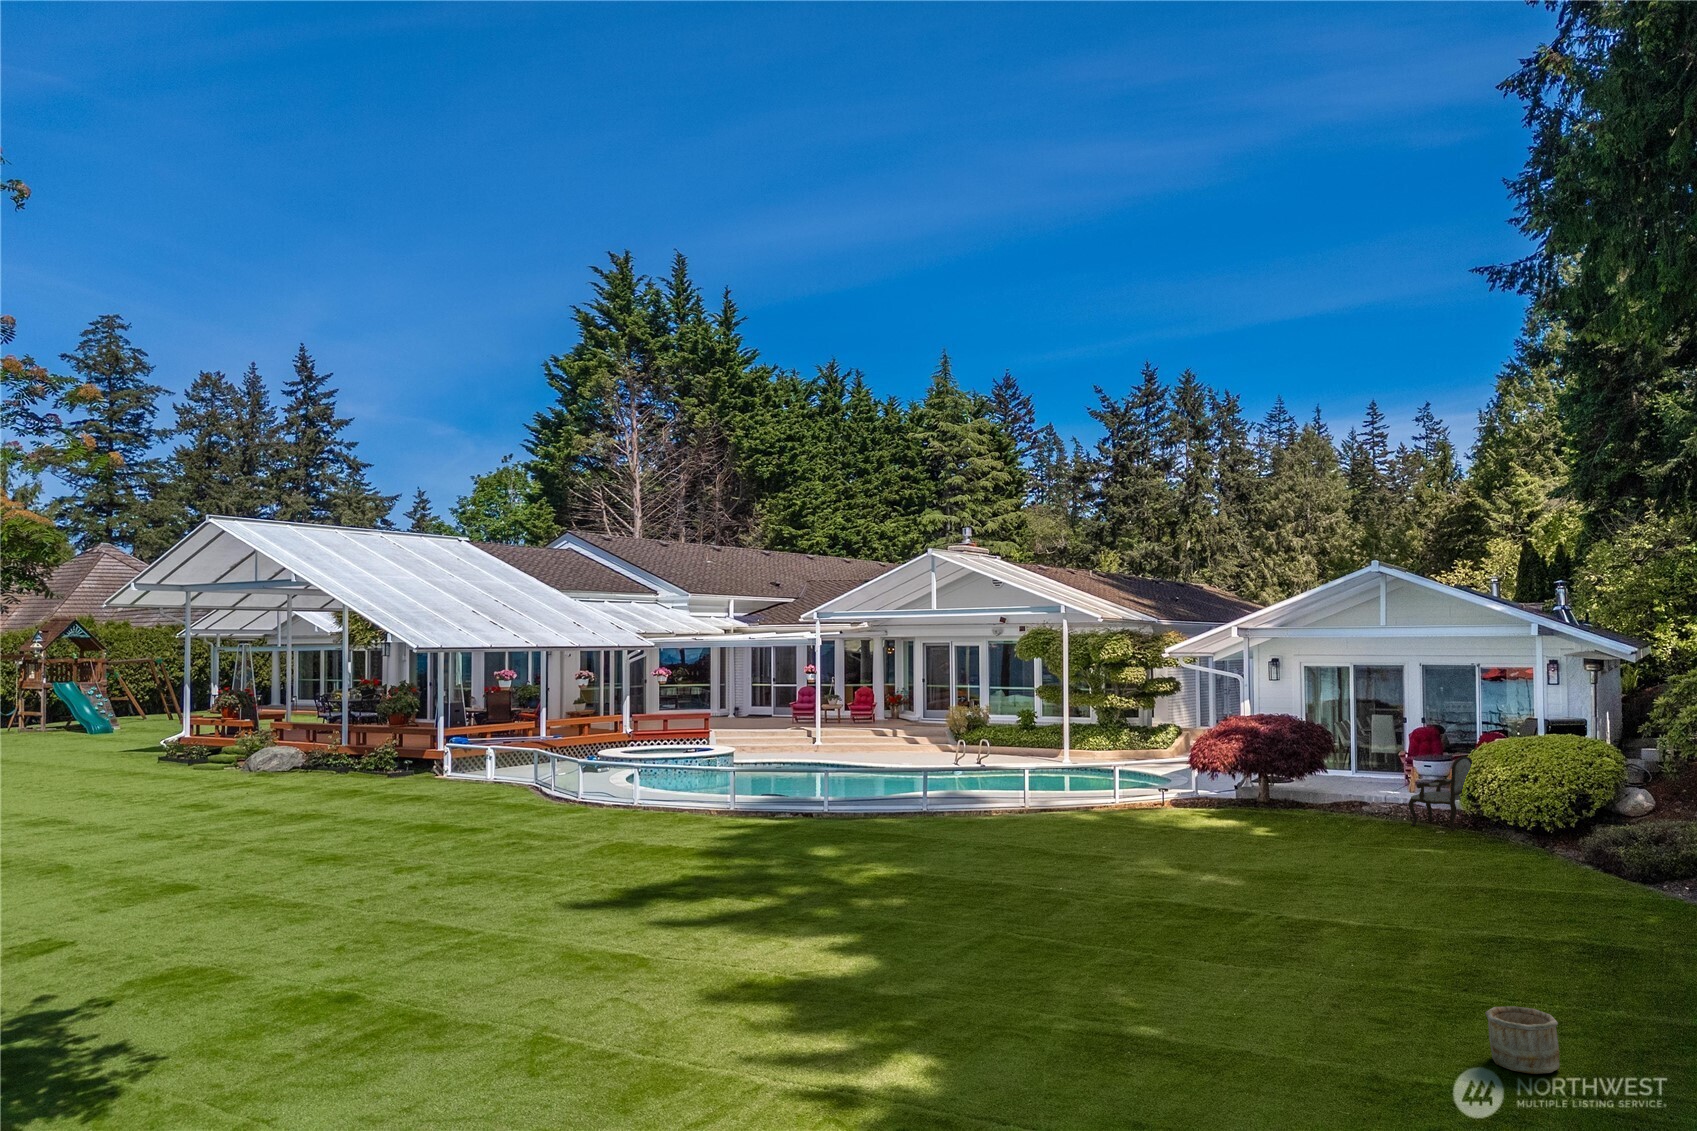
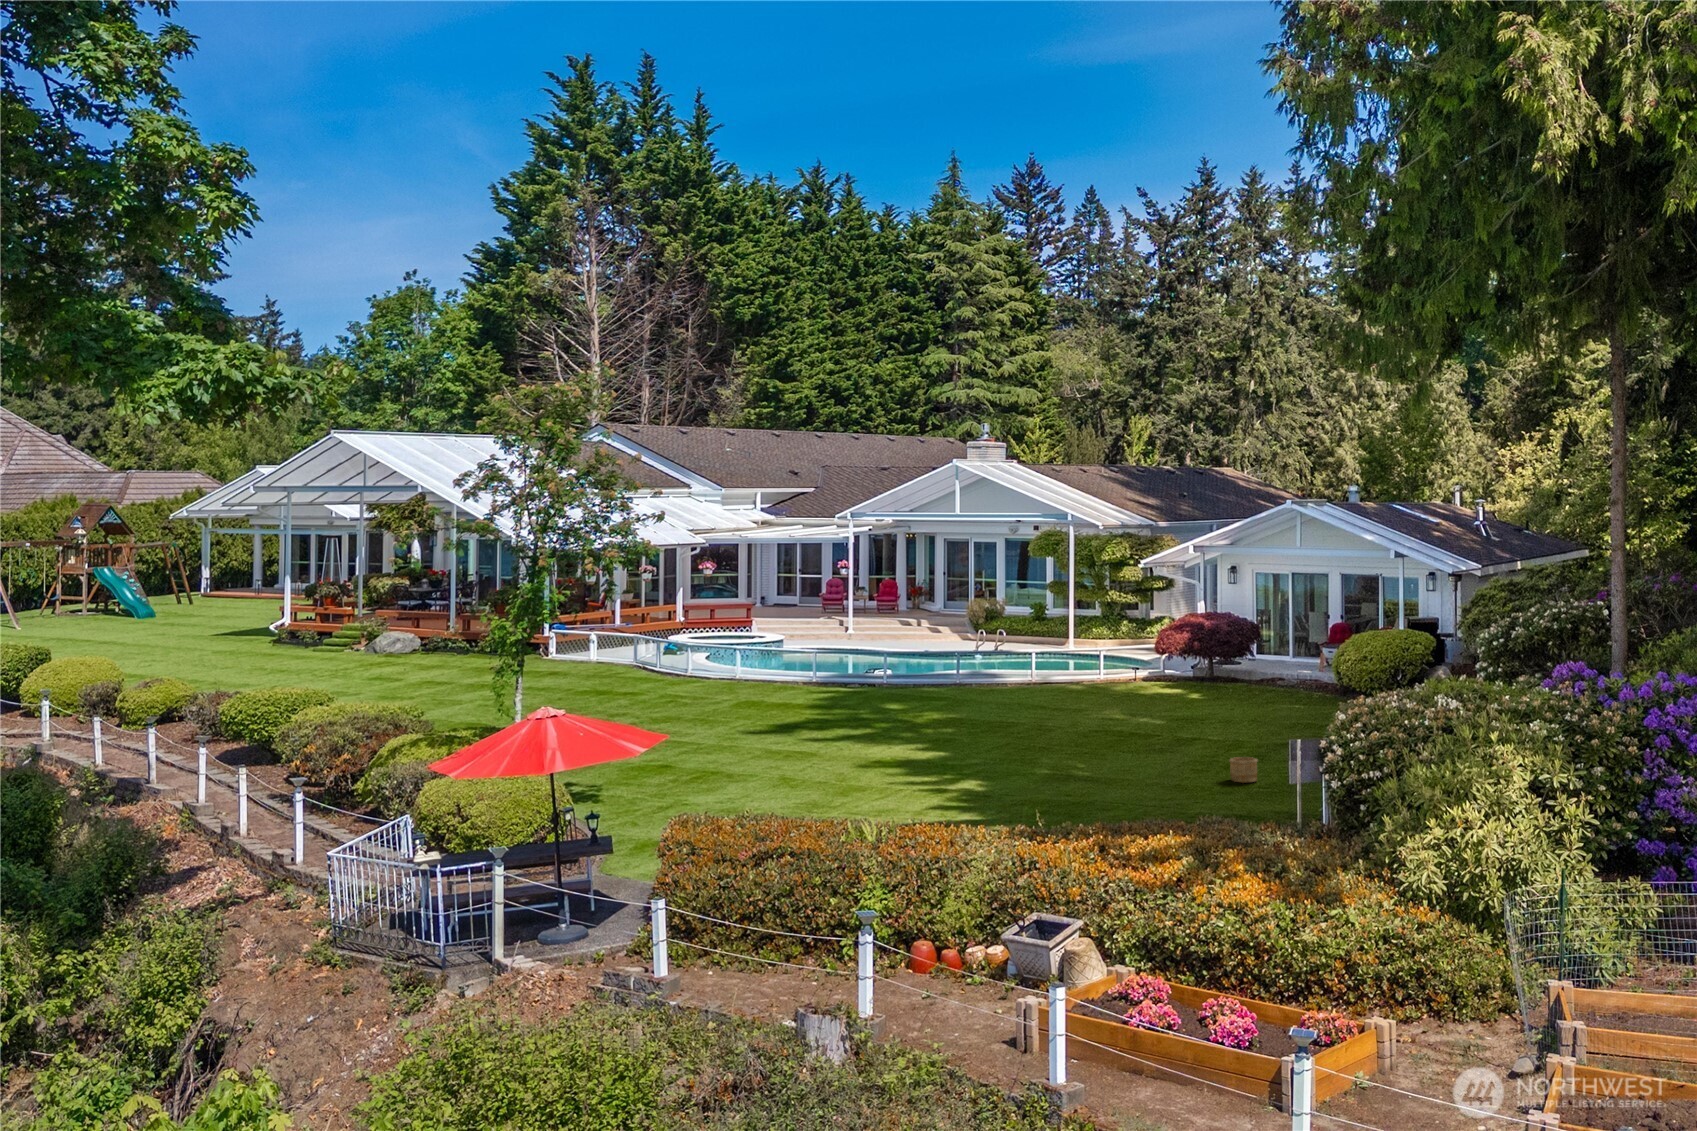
armchair: present [1408,757,1472,830] -> none [1297,645,1342,695]

